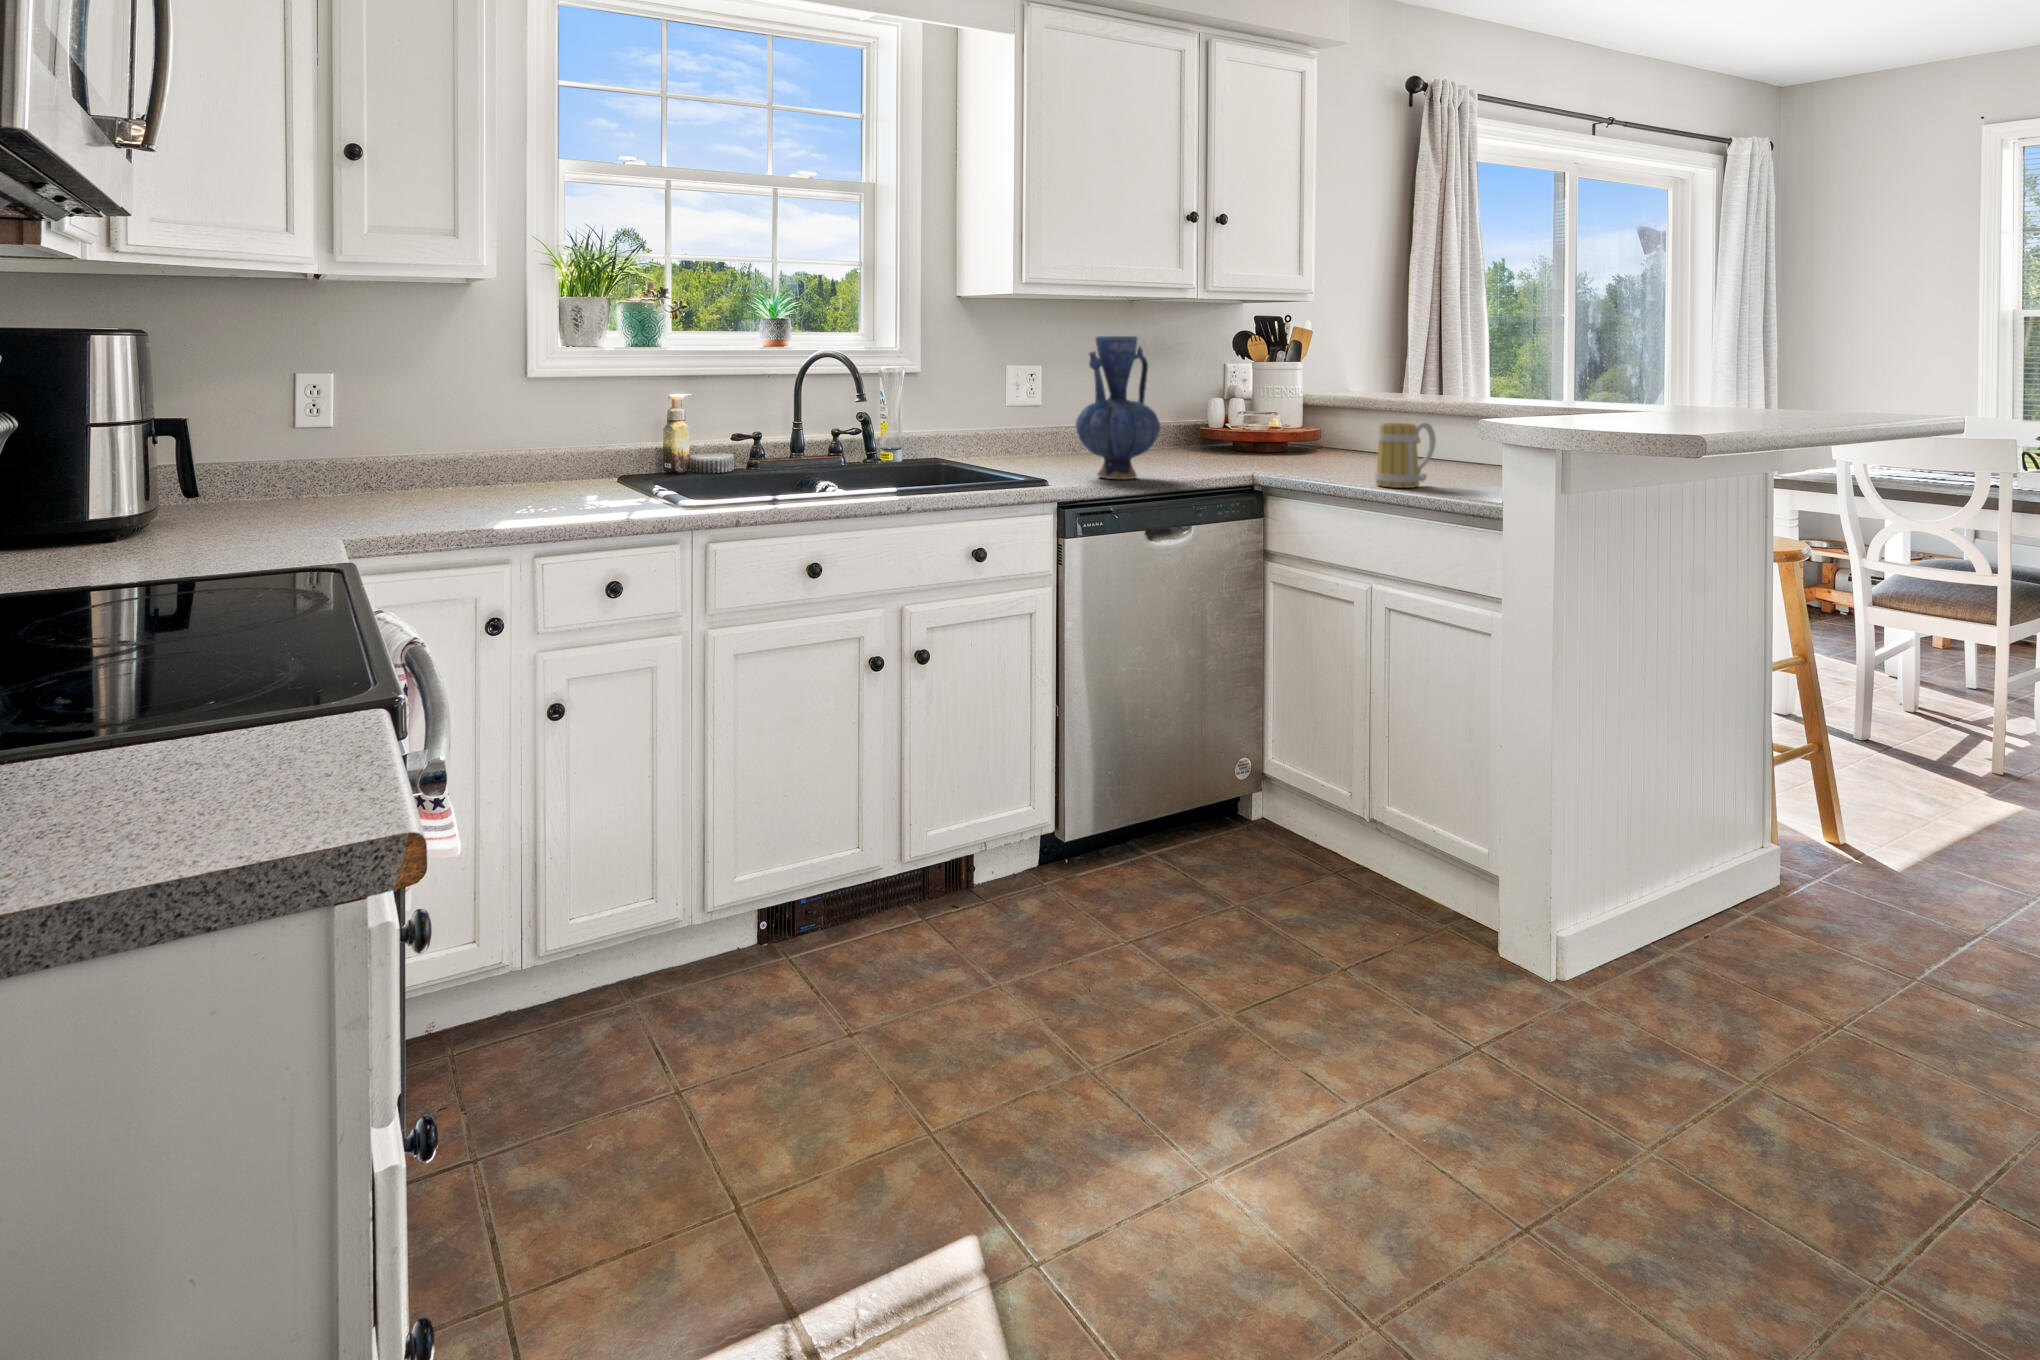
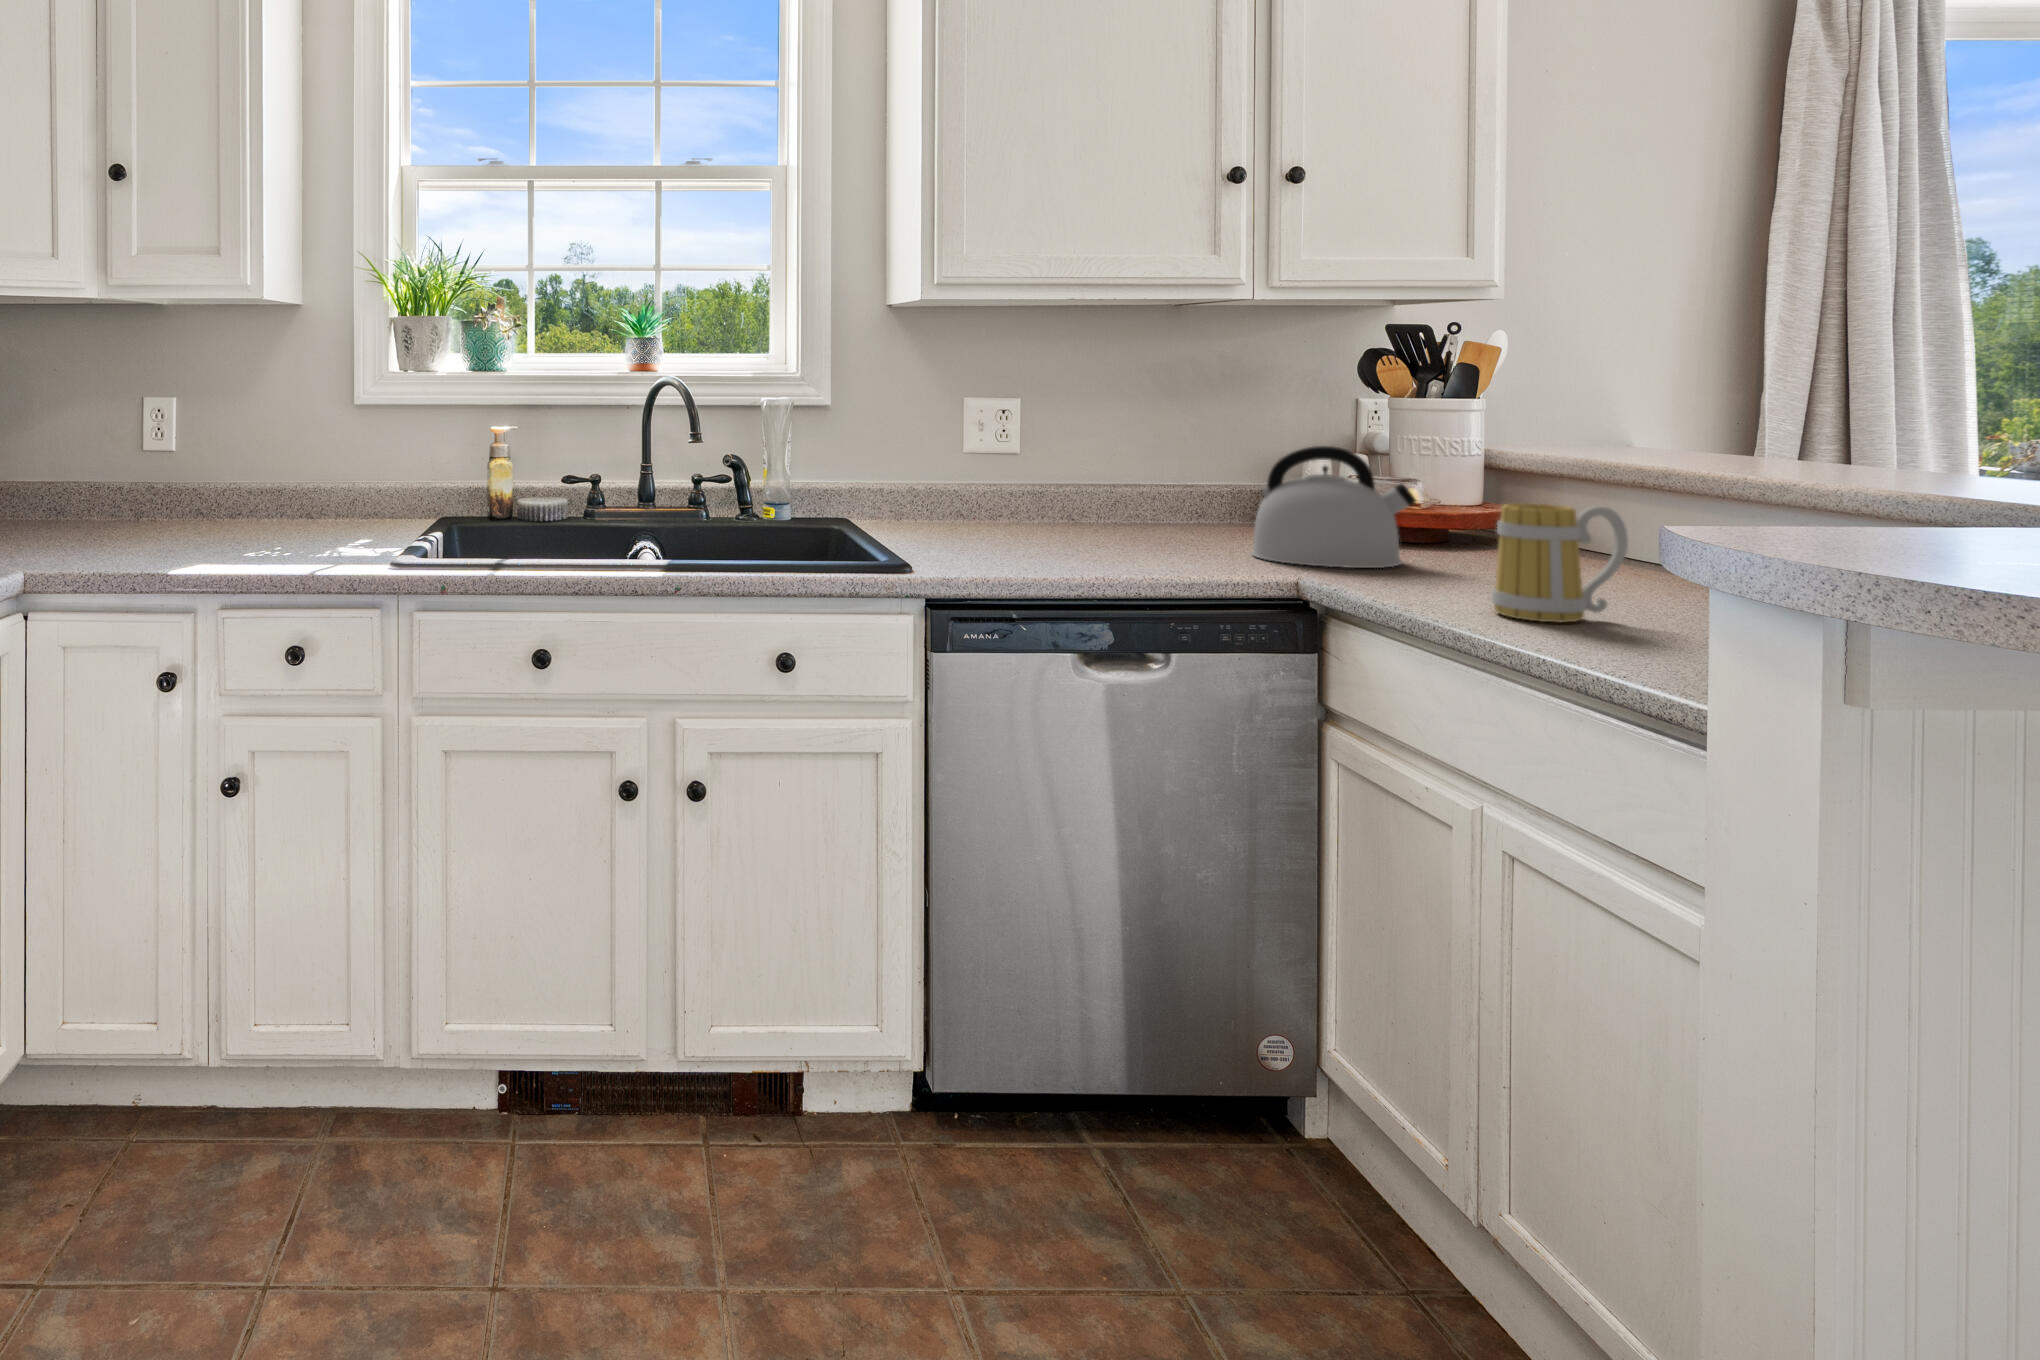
vase: present [1076,336,1161,479] -> none [988,356,1120,568]
kettle: none [1206,395,1298,470] -> present [1252,446,1416,568]

